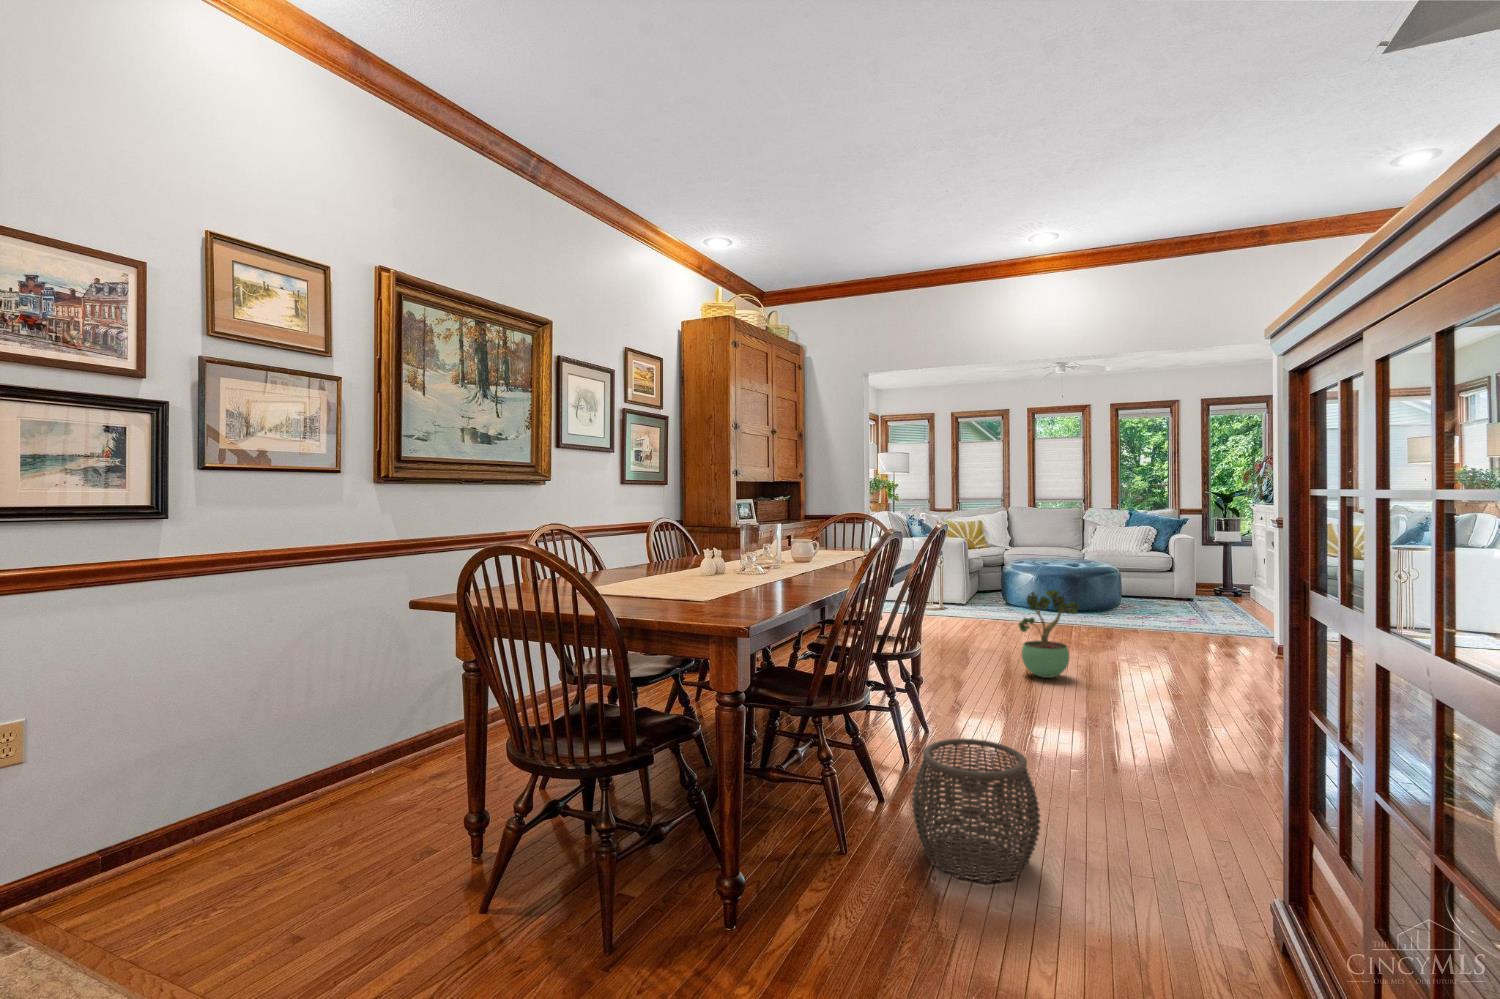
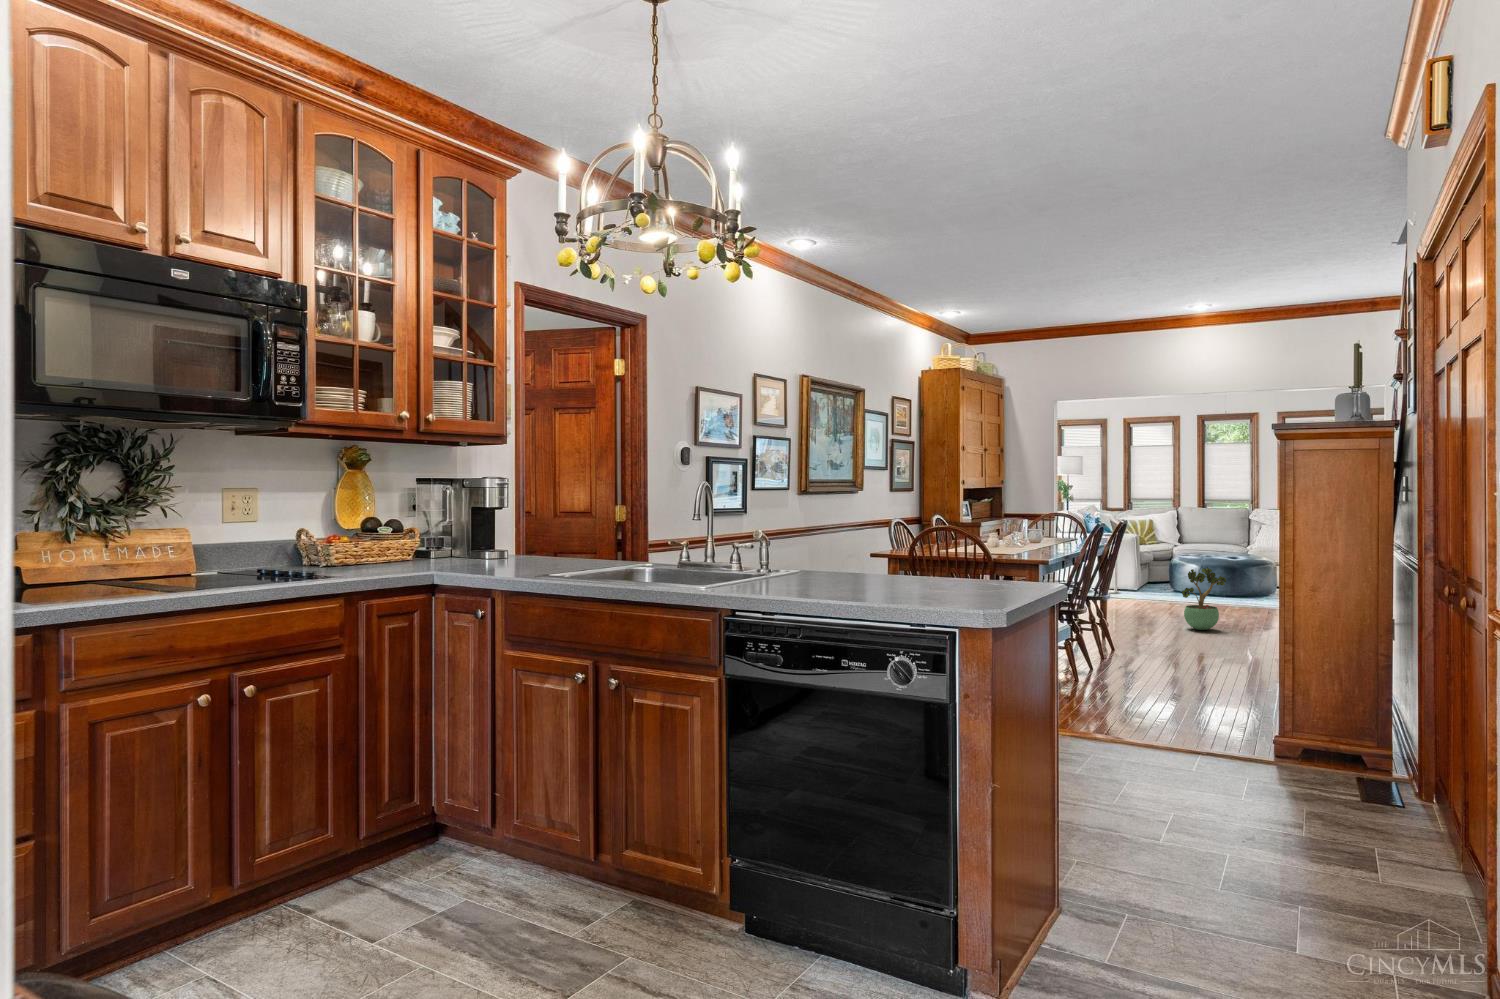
woven basket: present [912,739,1041,883] -> none [1121,629,1186,688]

